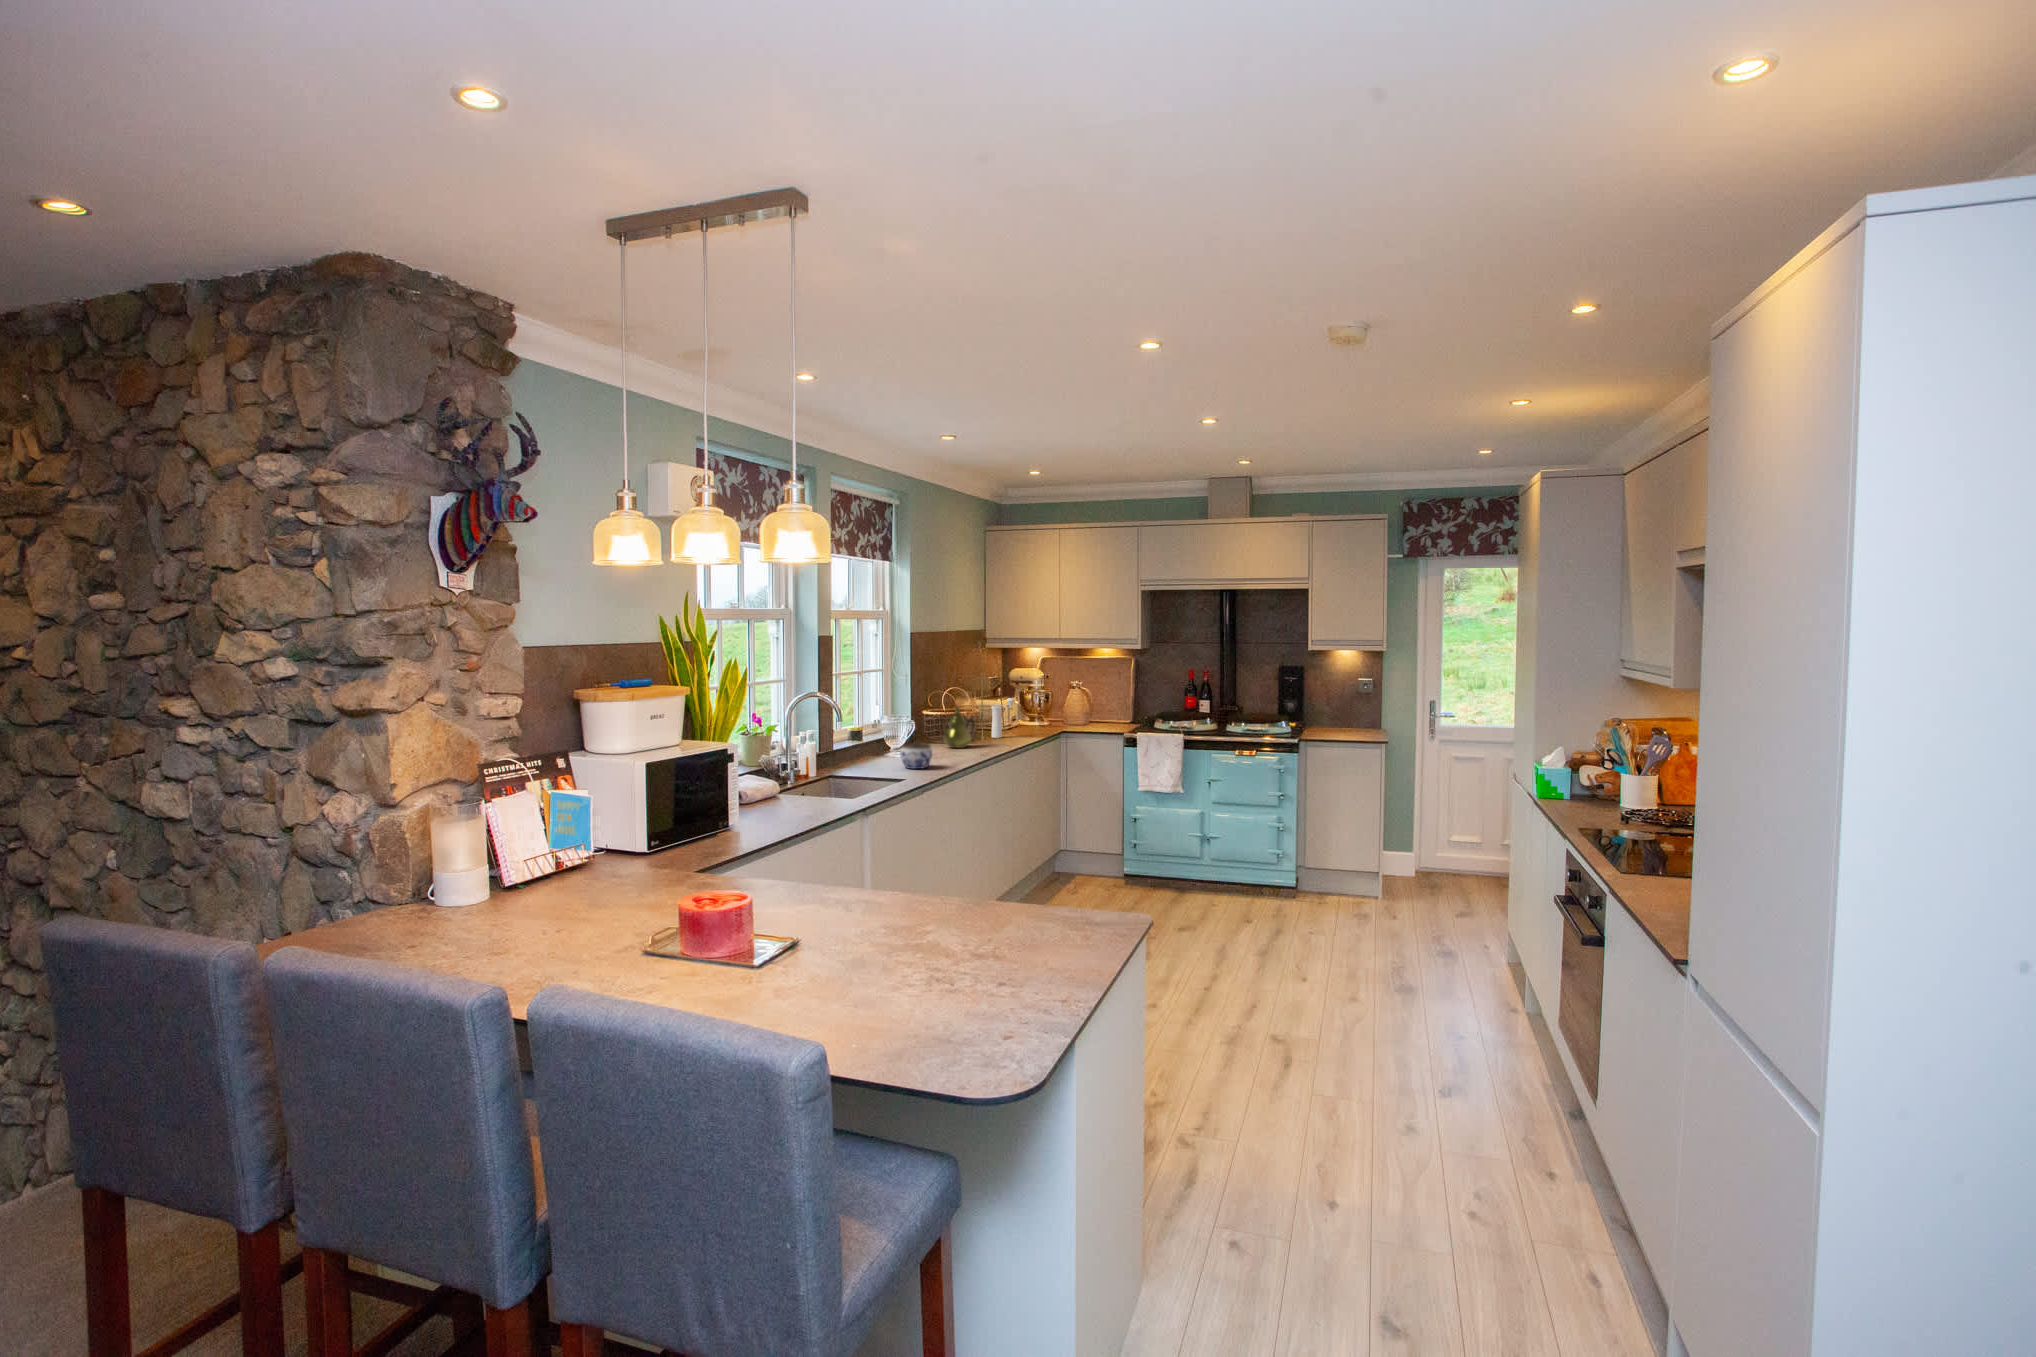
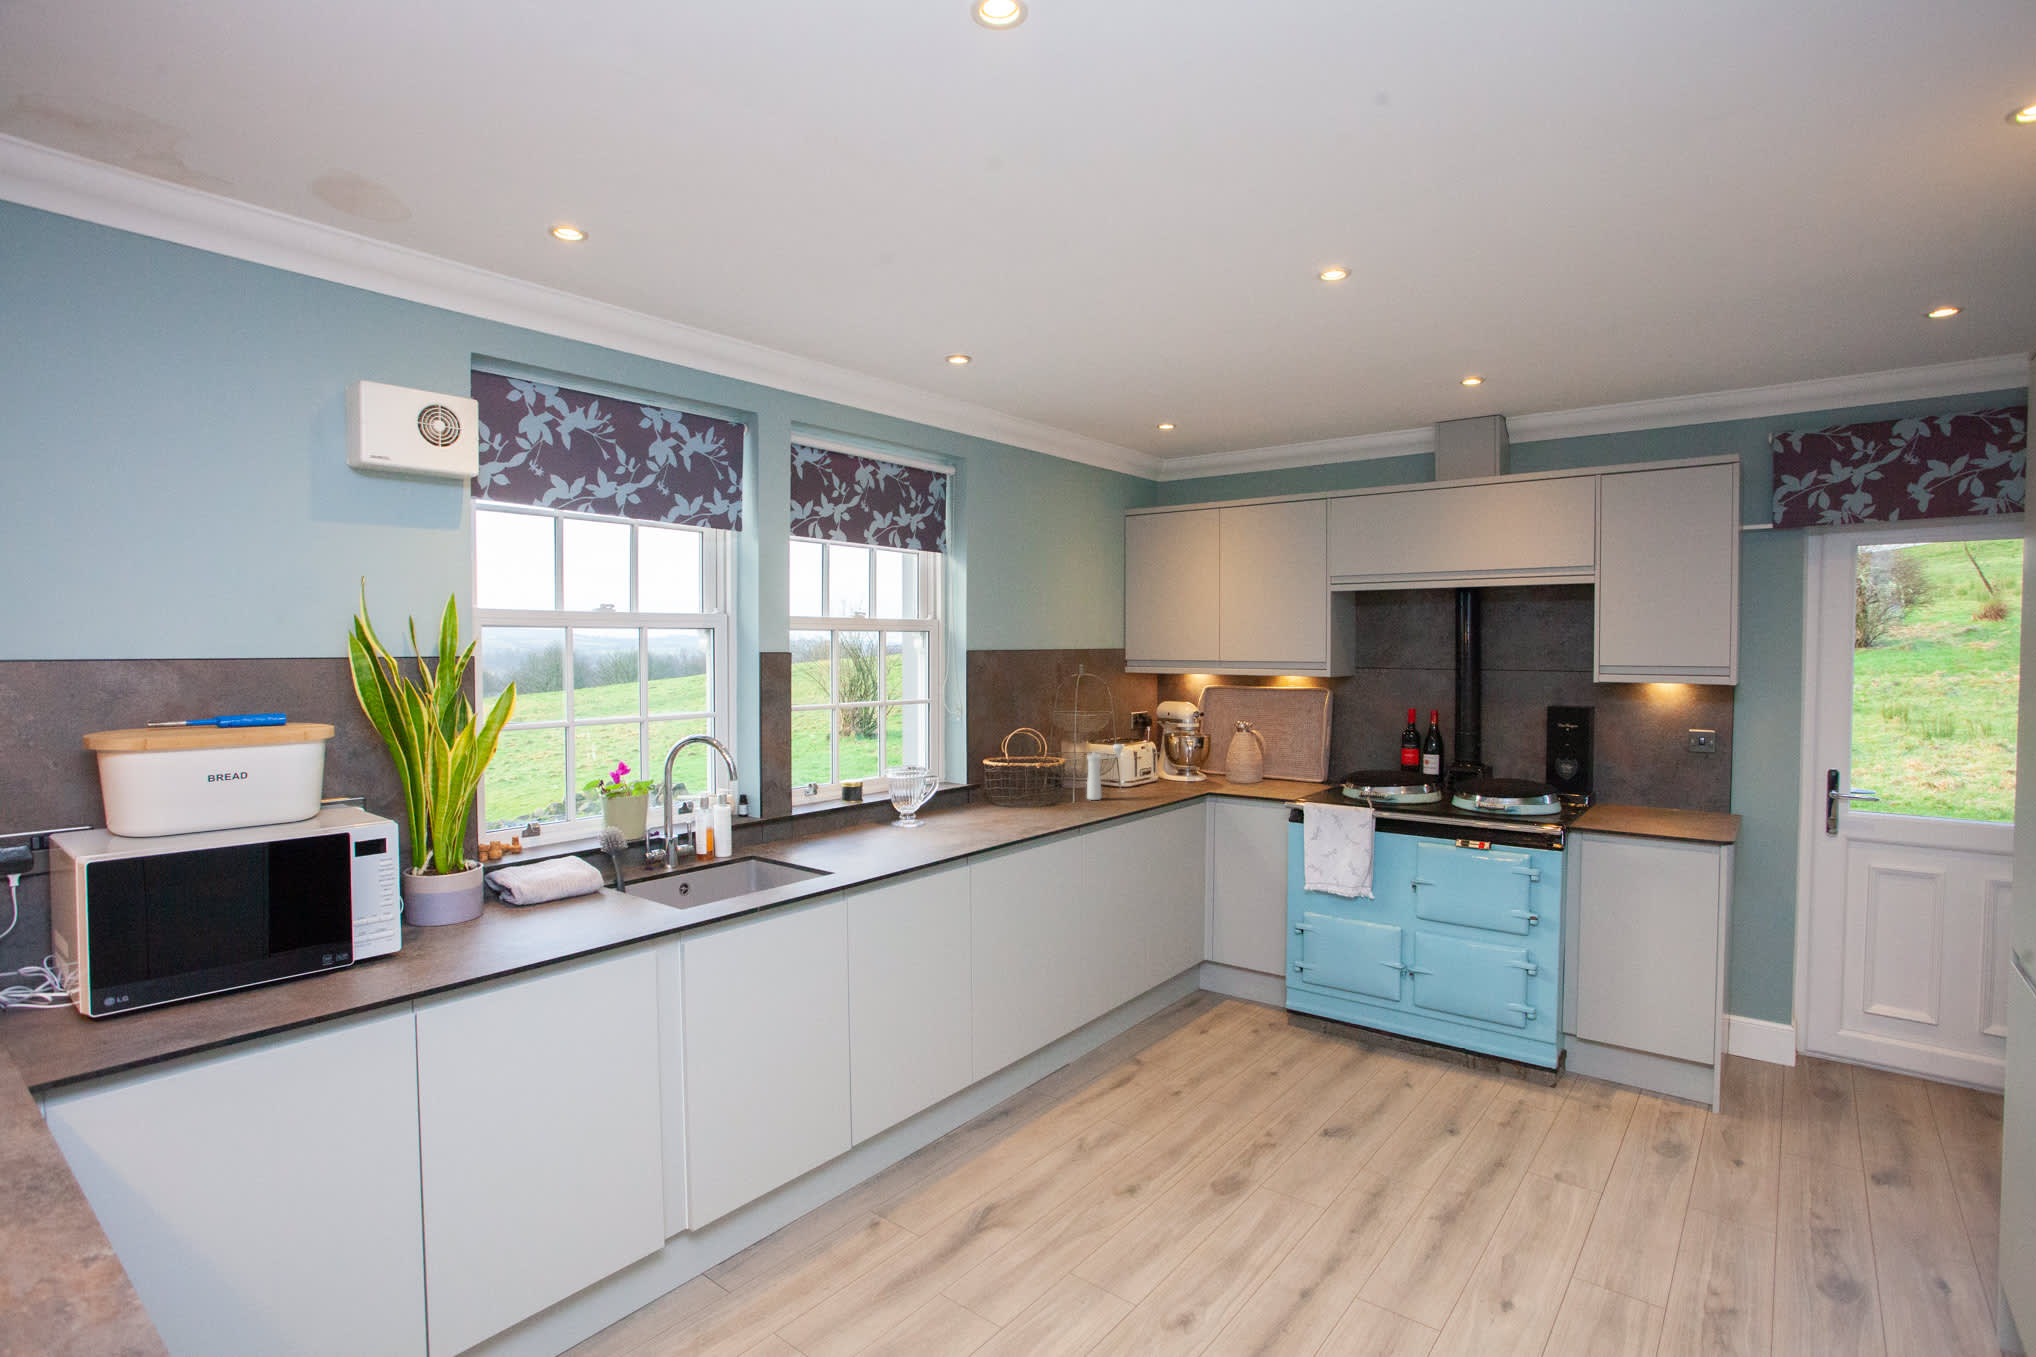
teapot: present [943,705,975,748] -> none [985,751,1044,815]
jar: present [900,743,932,769] -> none [869,812,917,852]

